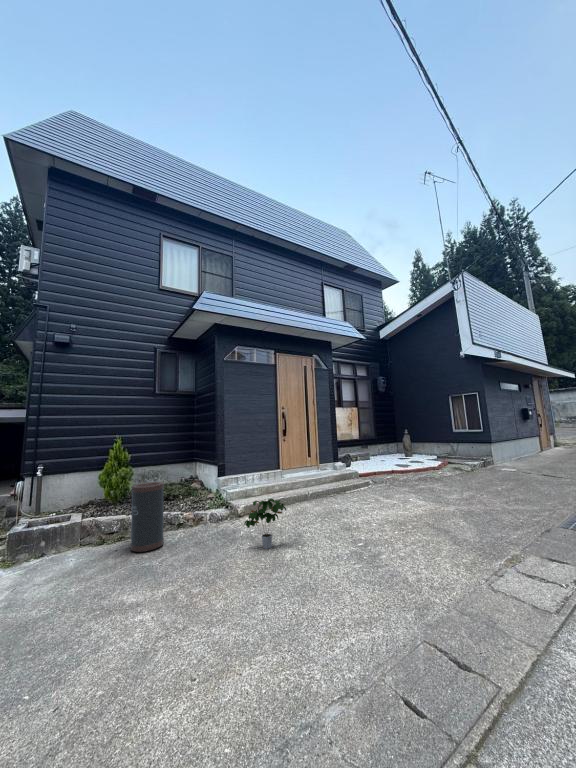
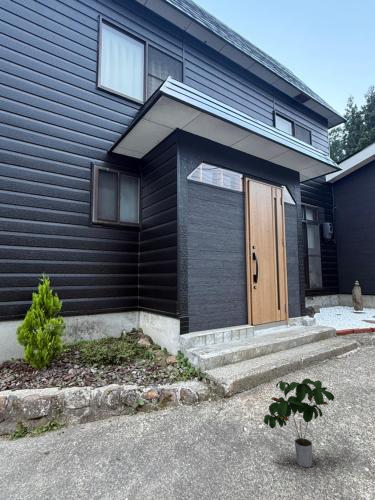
trash can: present [131,482,164,552] -> none [70,343,121,462]

